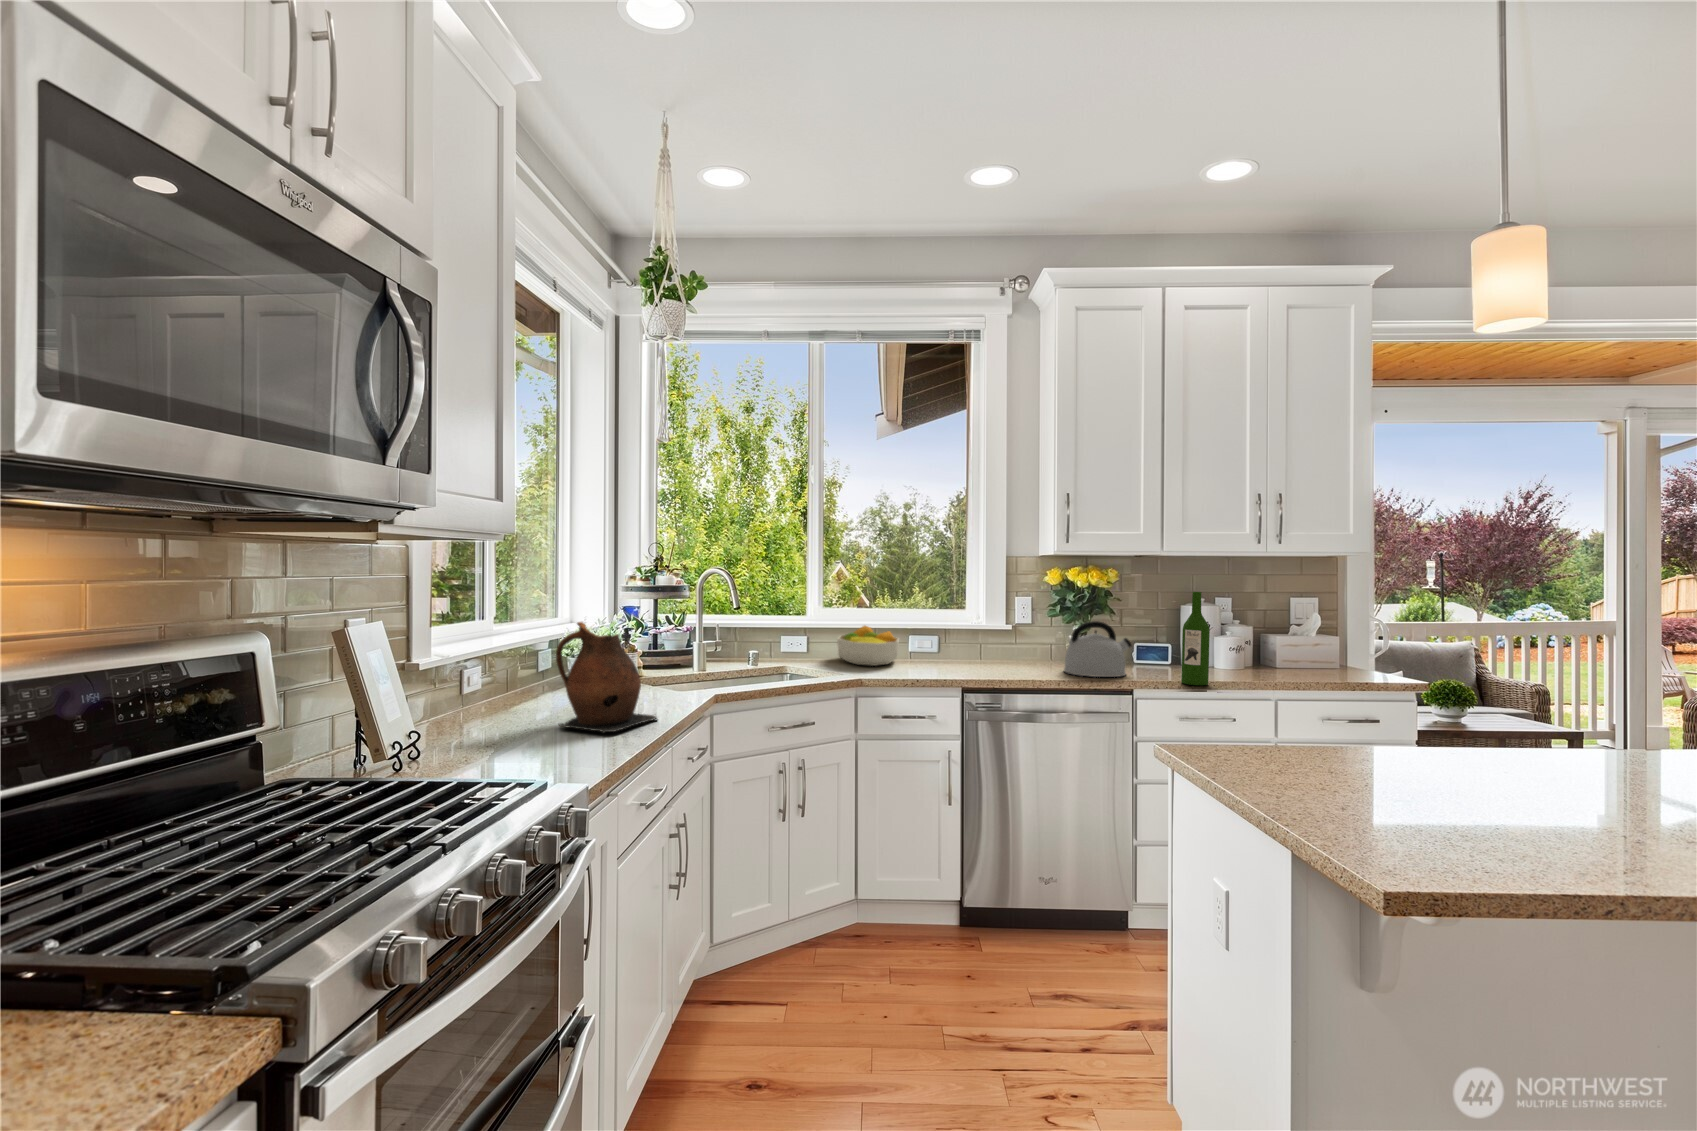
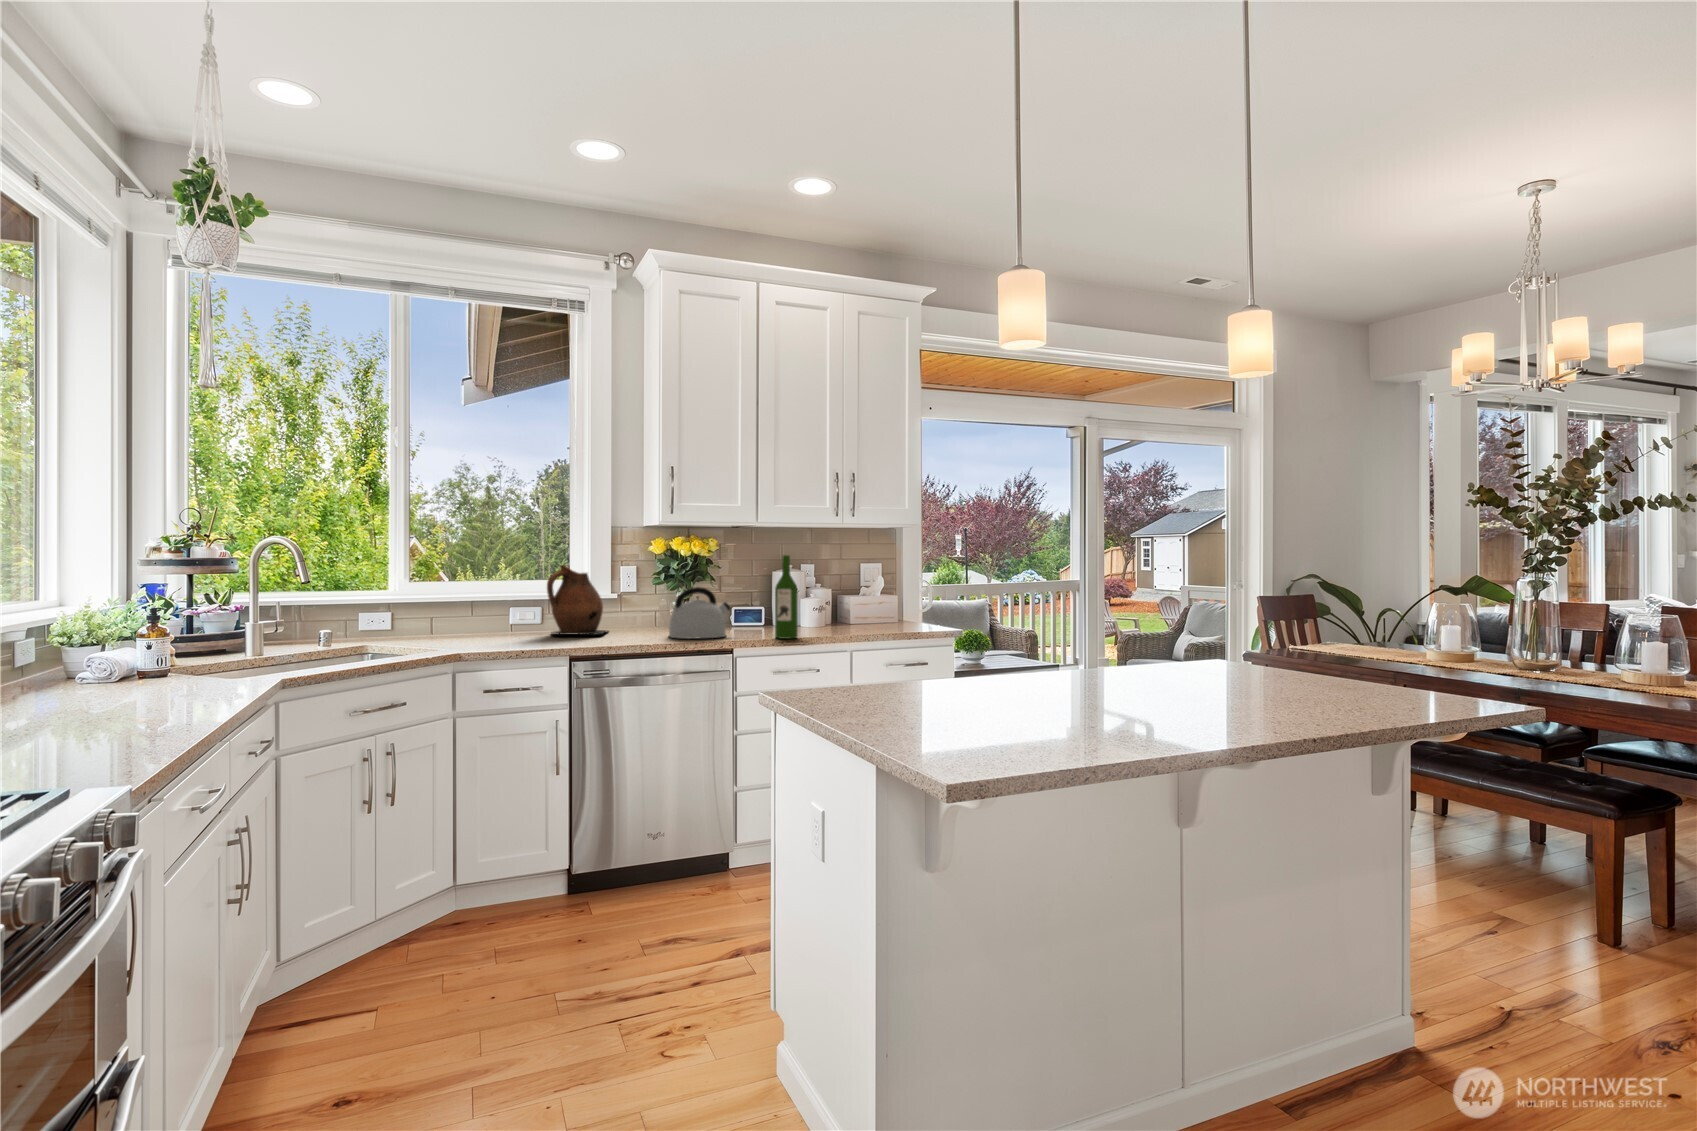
ceramic pitcher: present [556,622,657,733] -> present [547,565,607,635]
fruit bowl: present [837,626,899,666] -> none [423,603,496,644]

